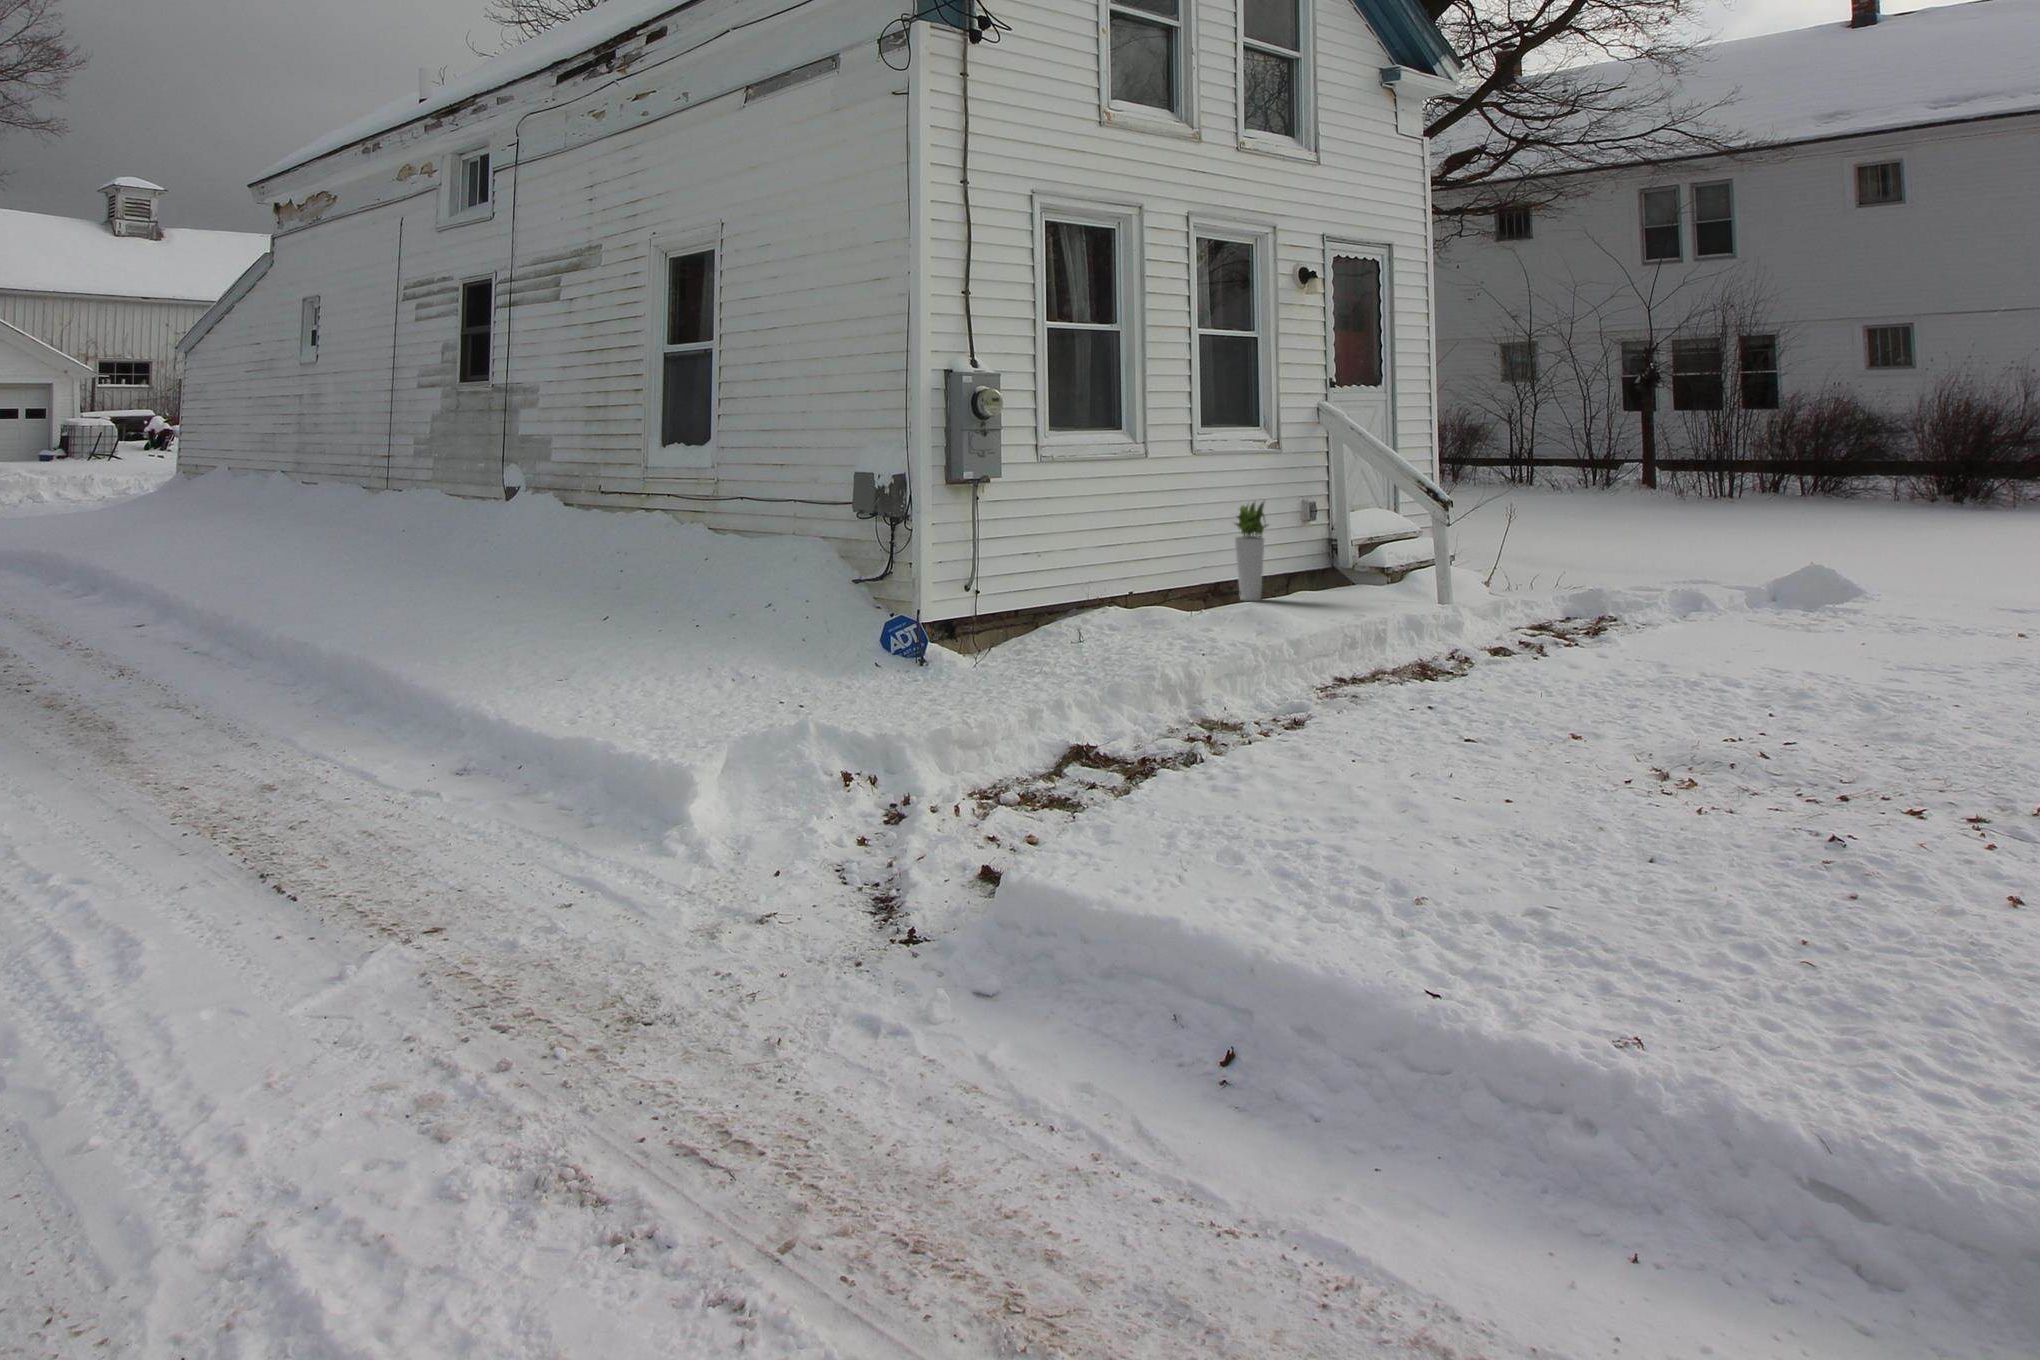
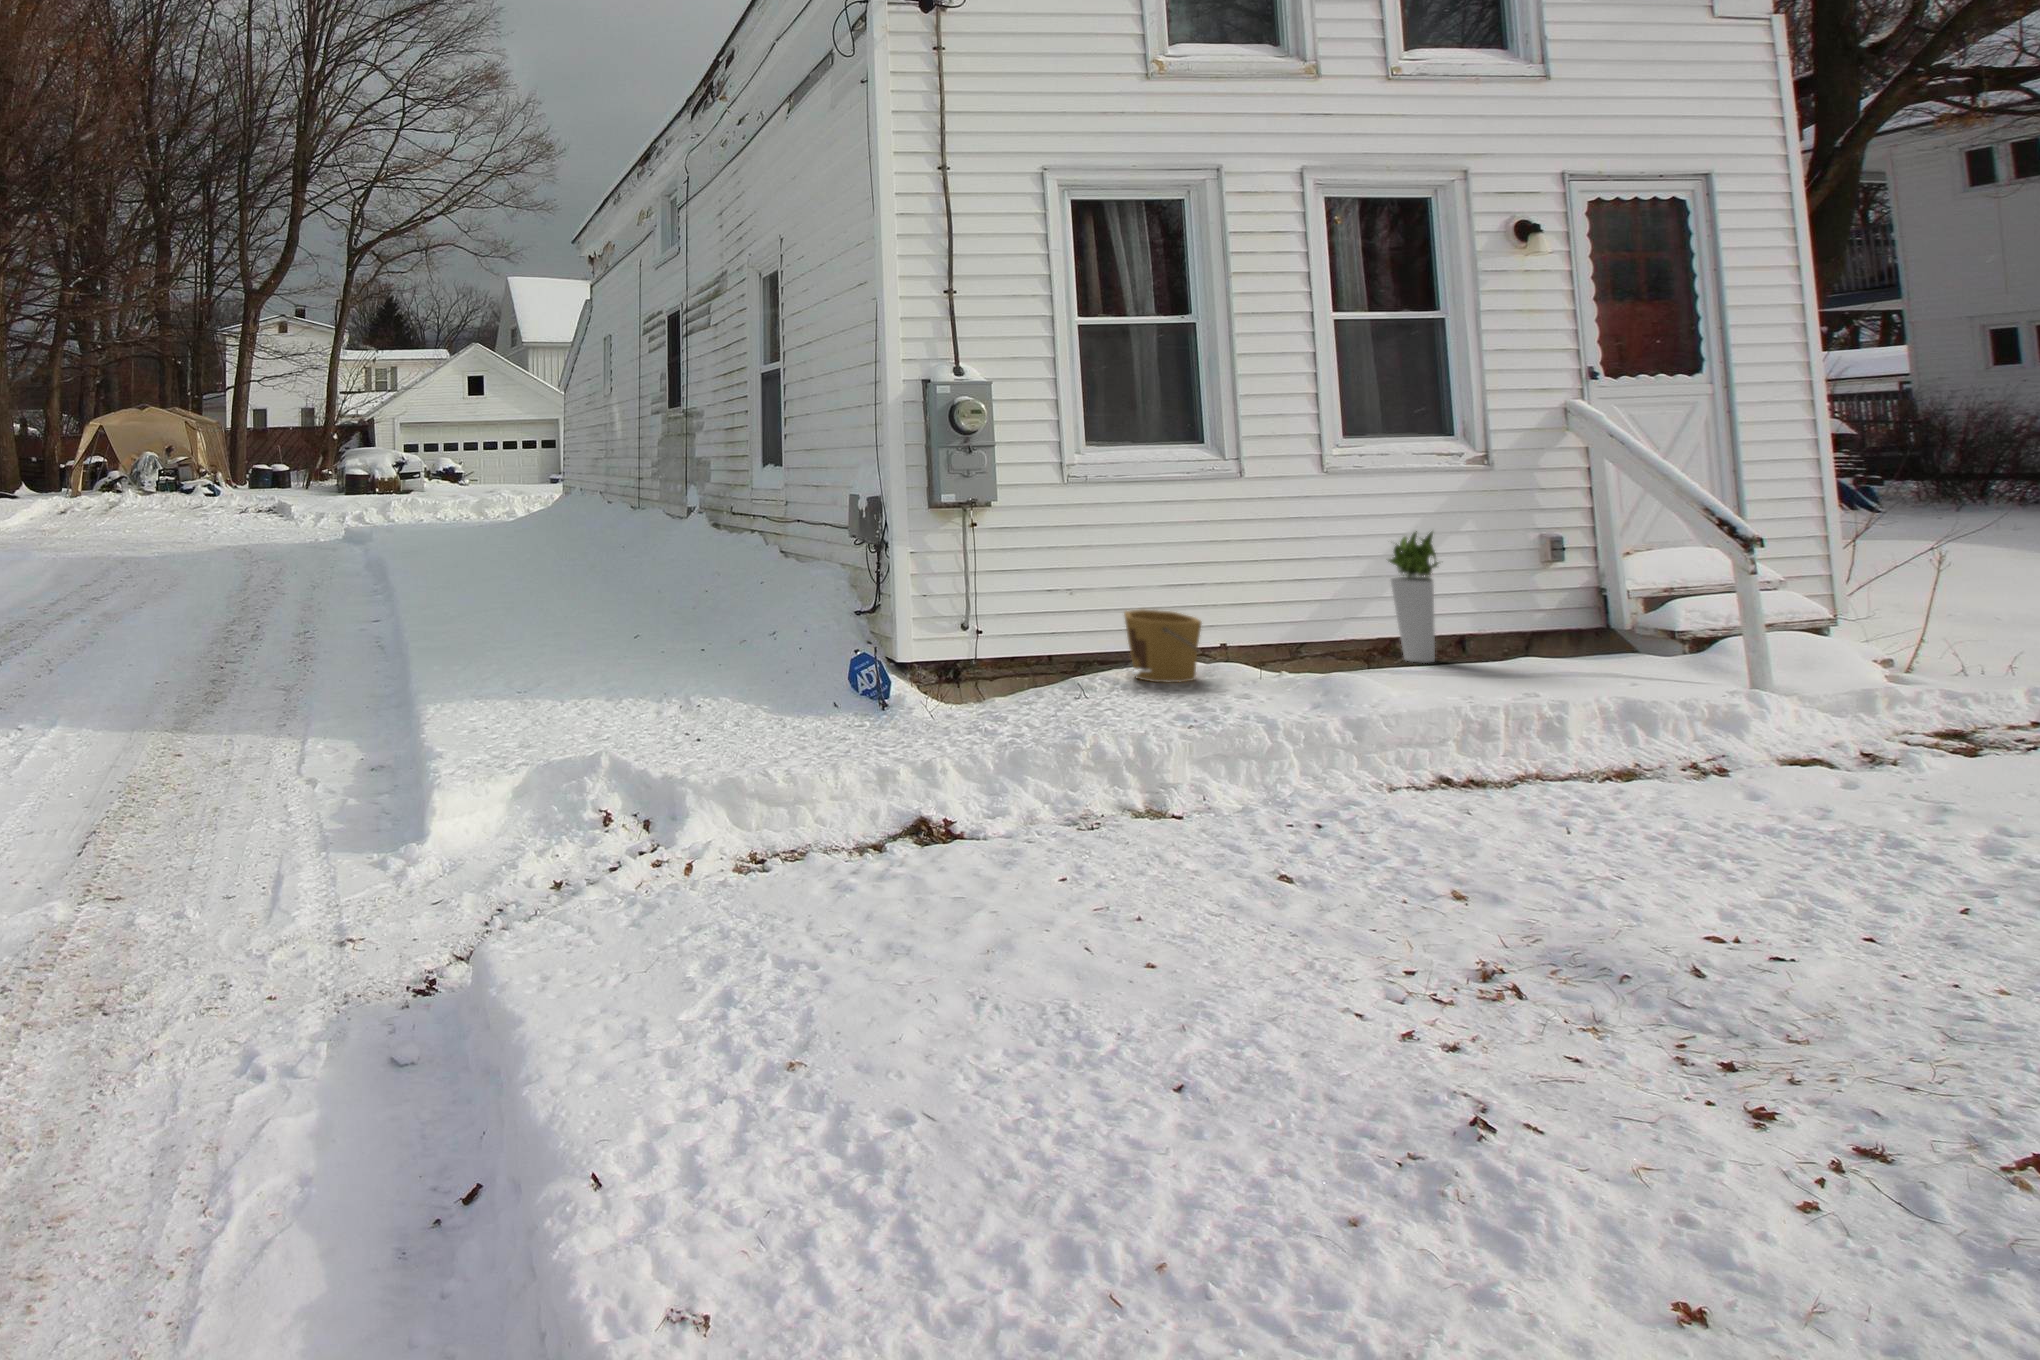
bucket: none [1081,567,1144,625] -> present [1124,609,1201,682]

